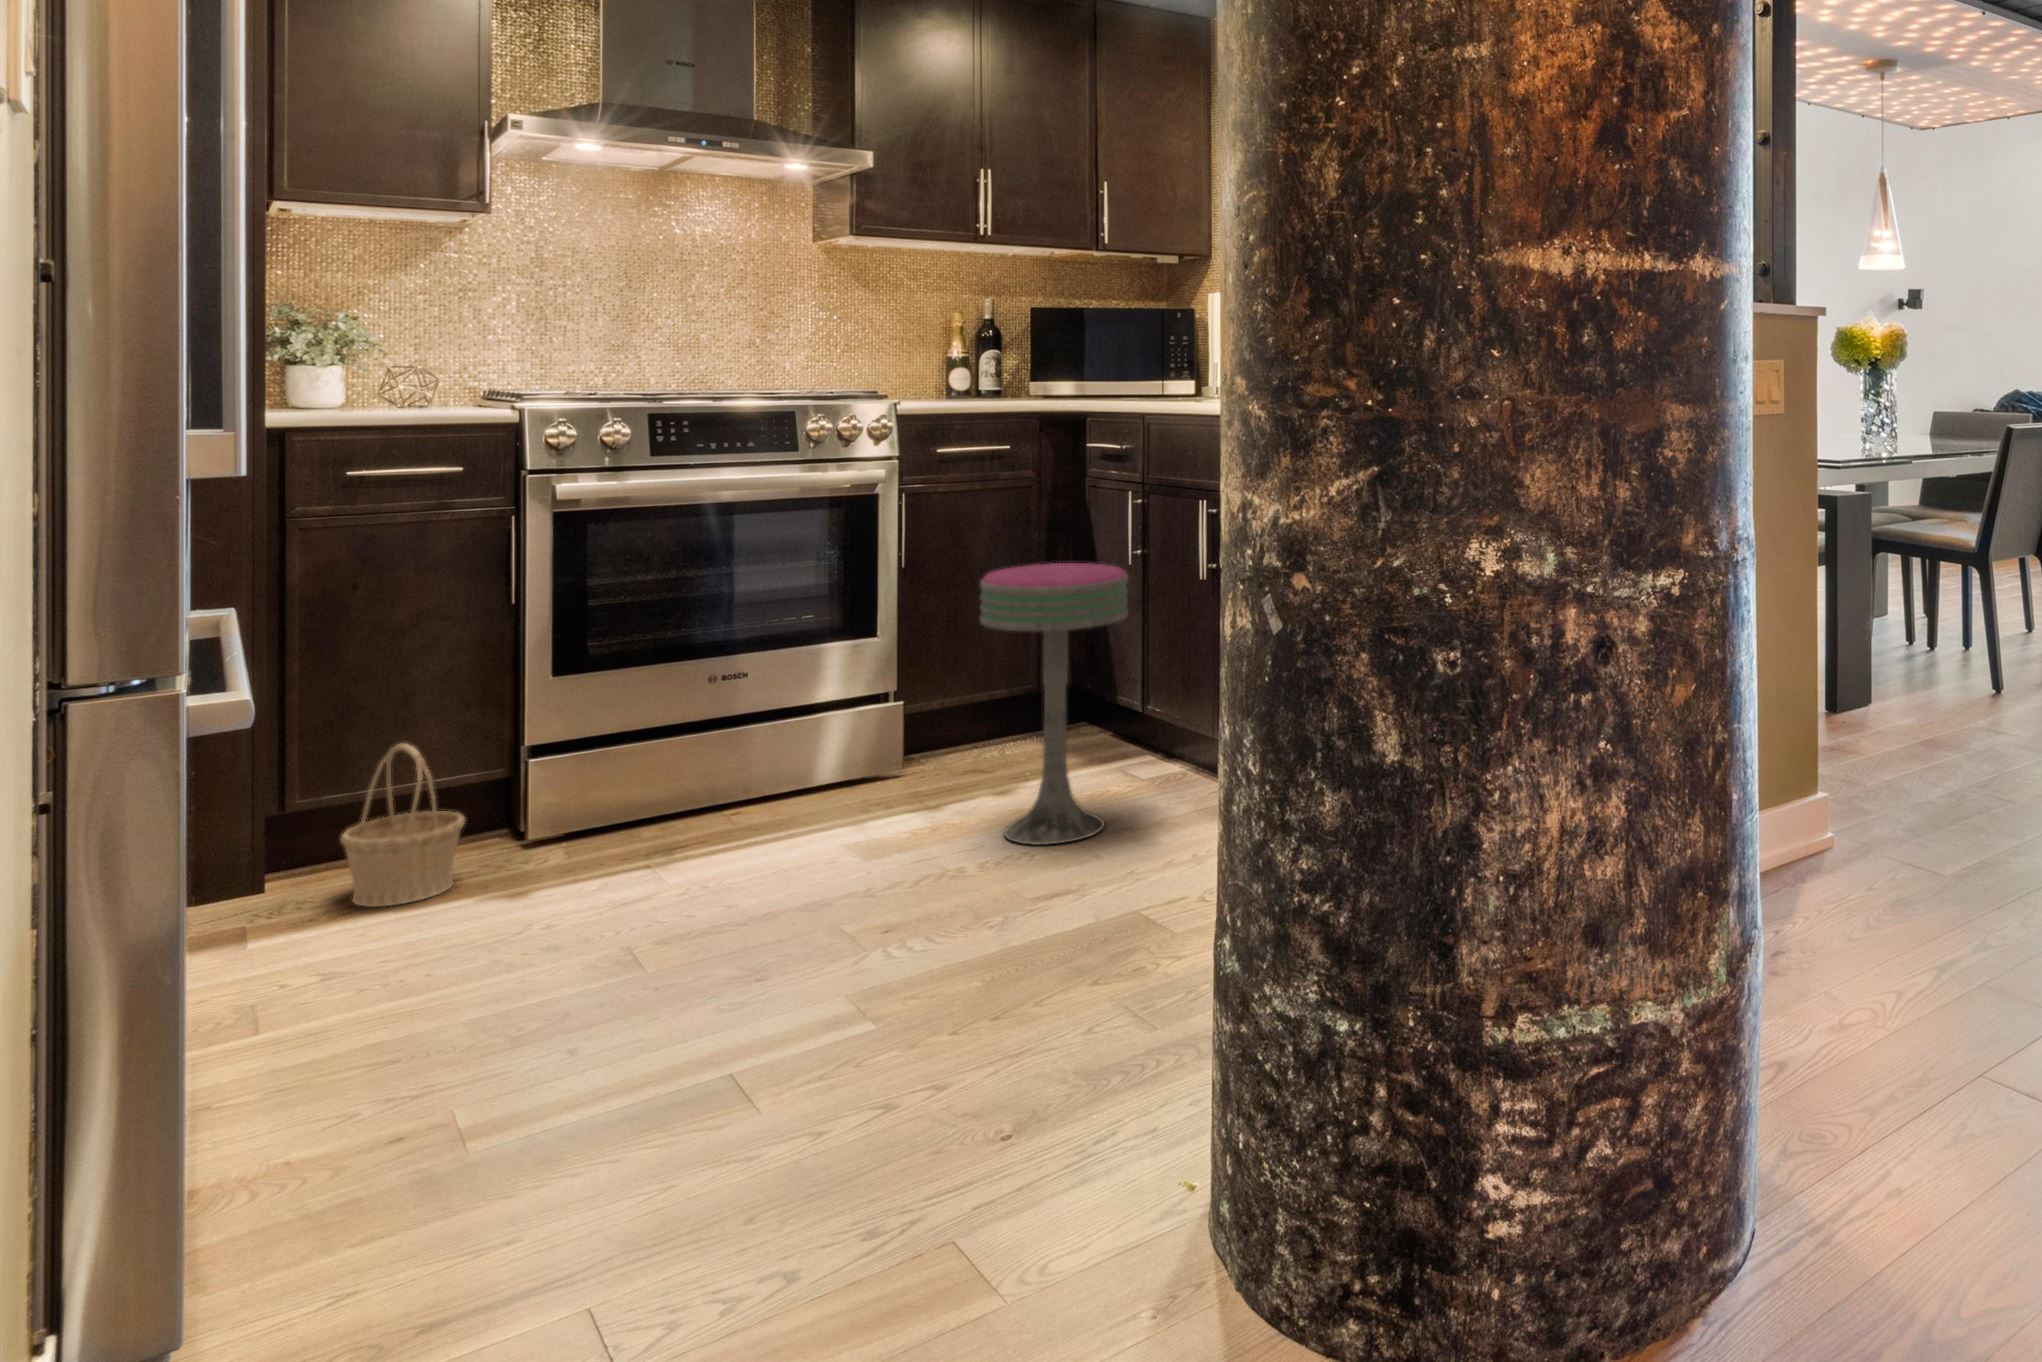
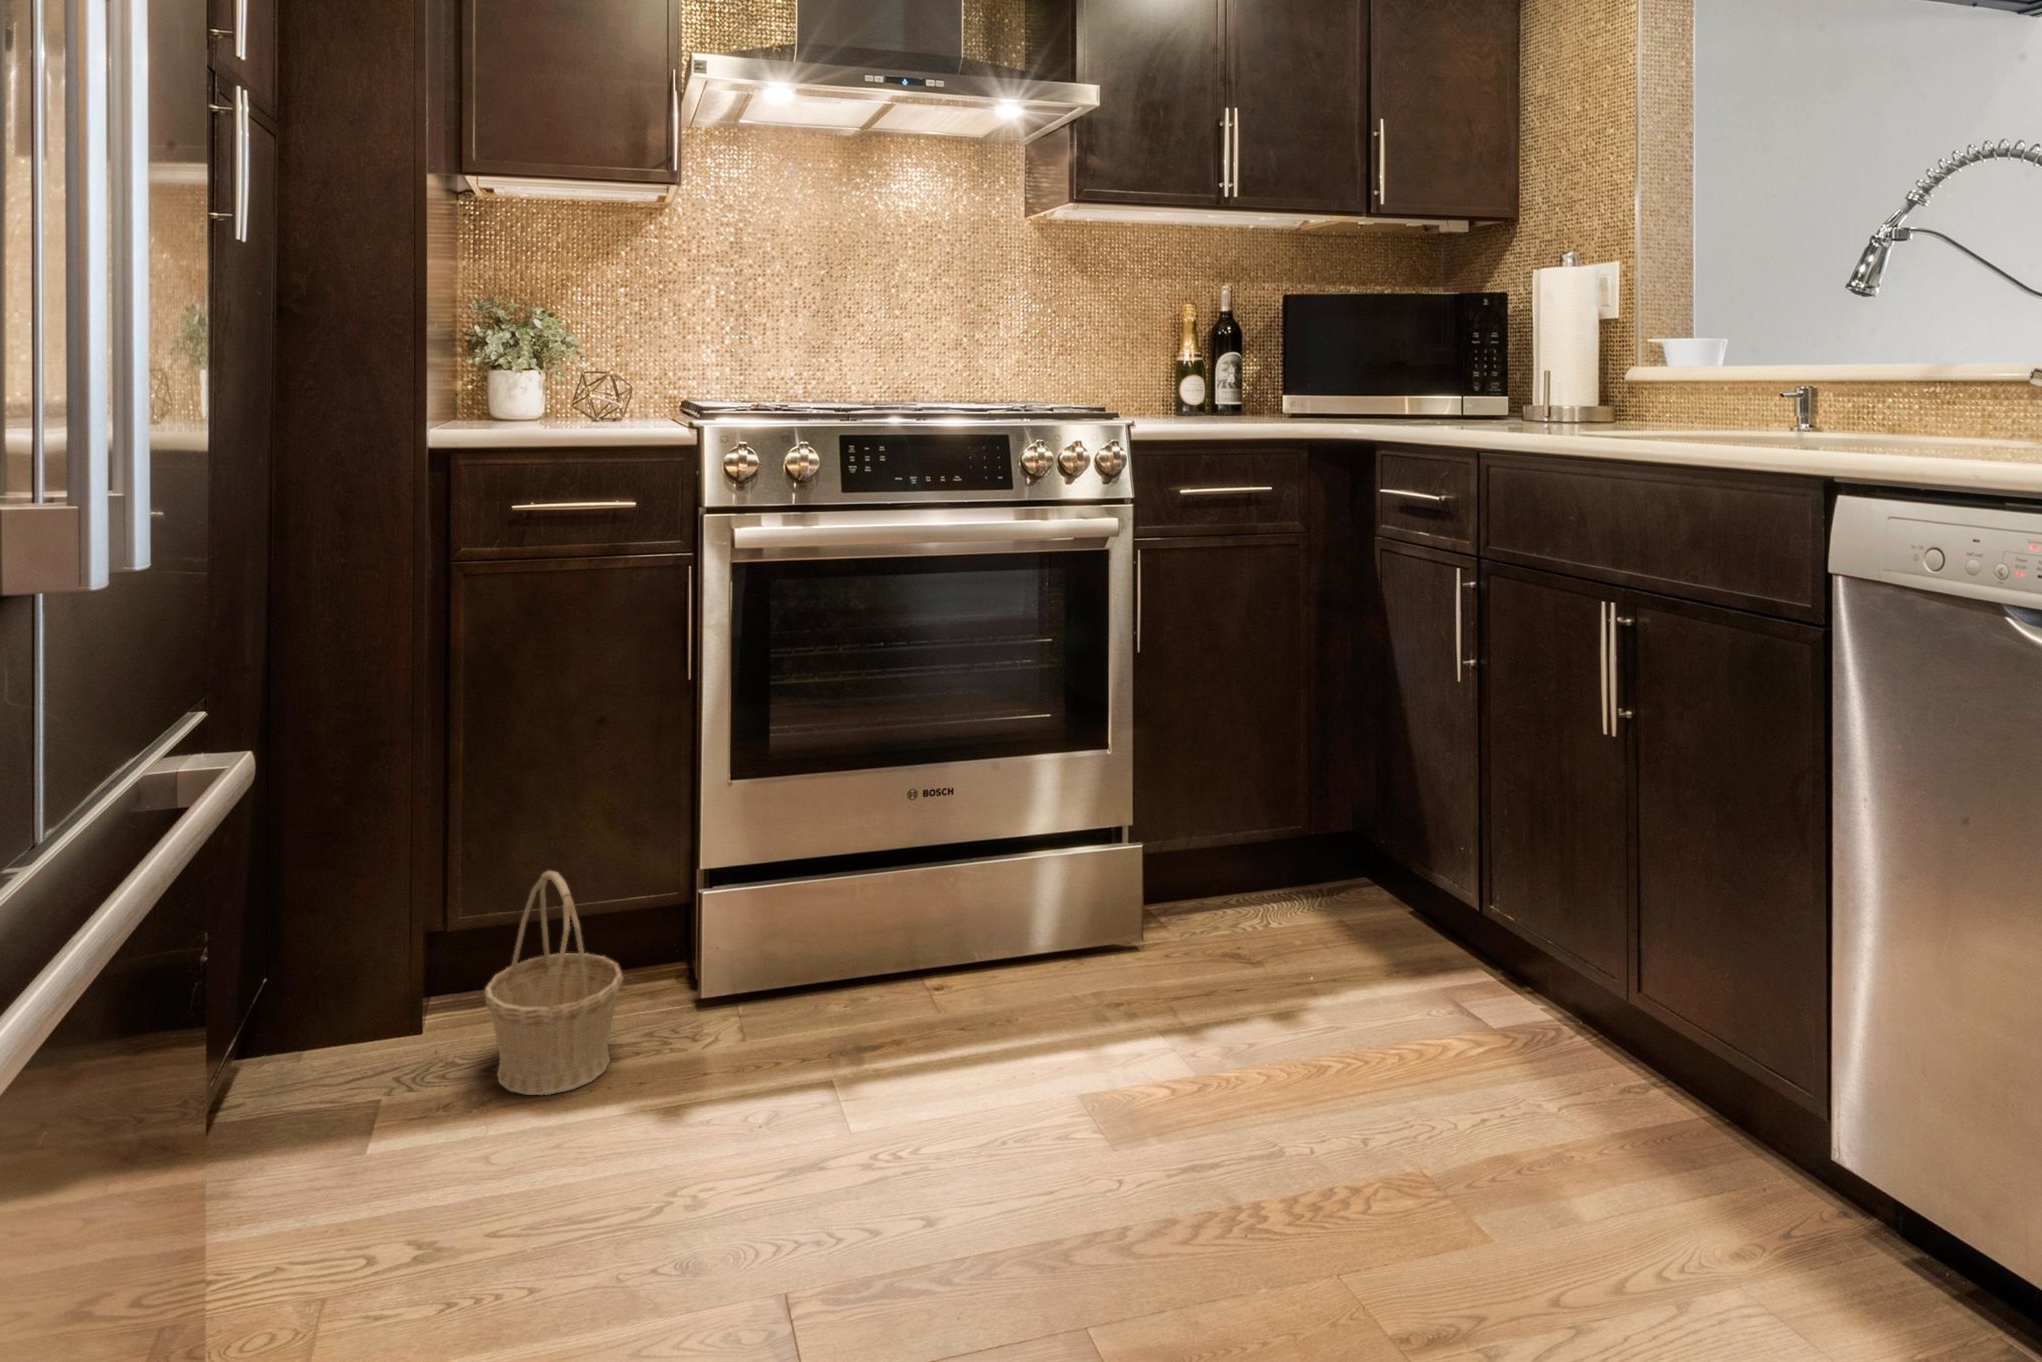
bar stool: present [980,563,1128,845] -> none [1275,684,1502,1154]

